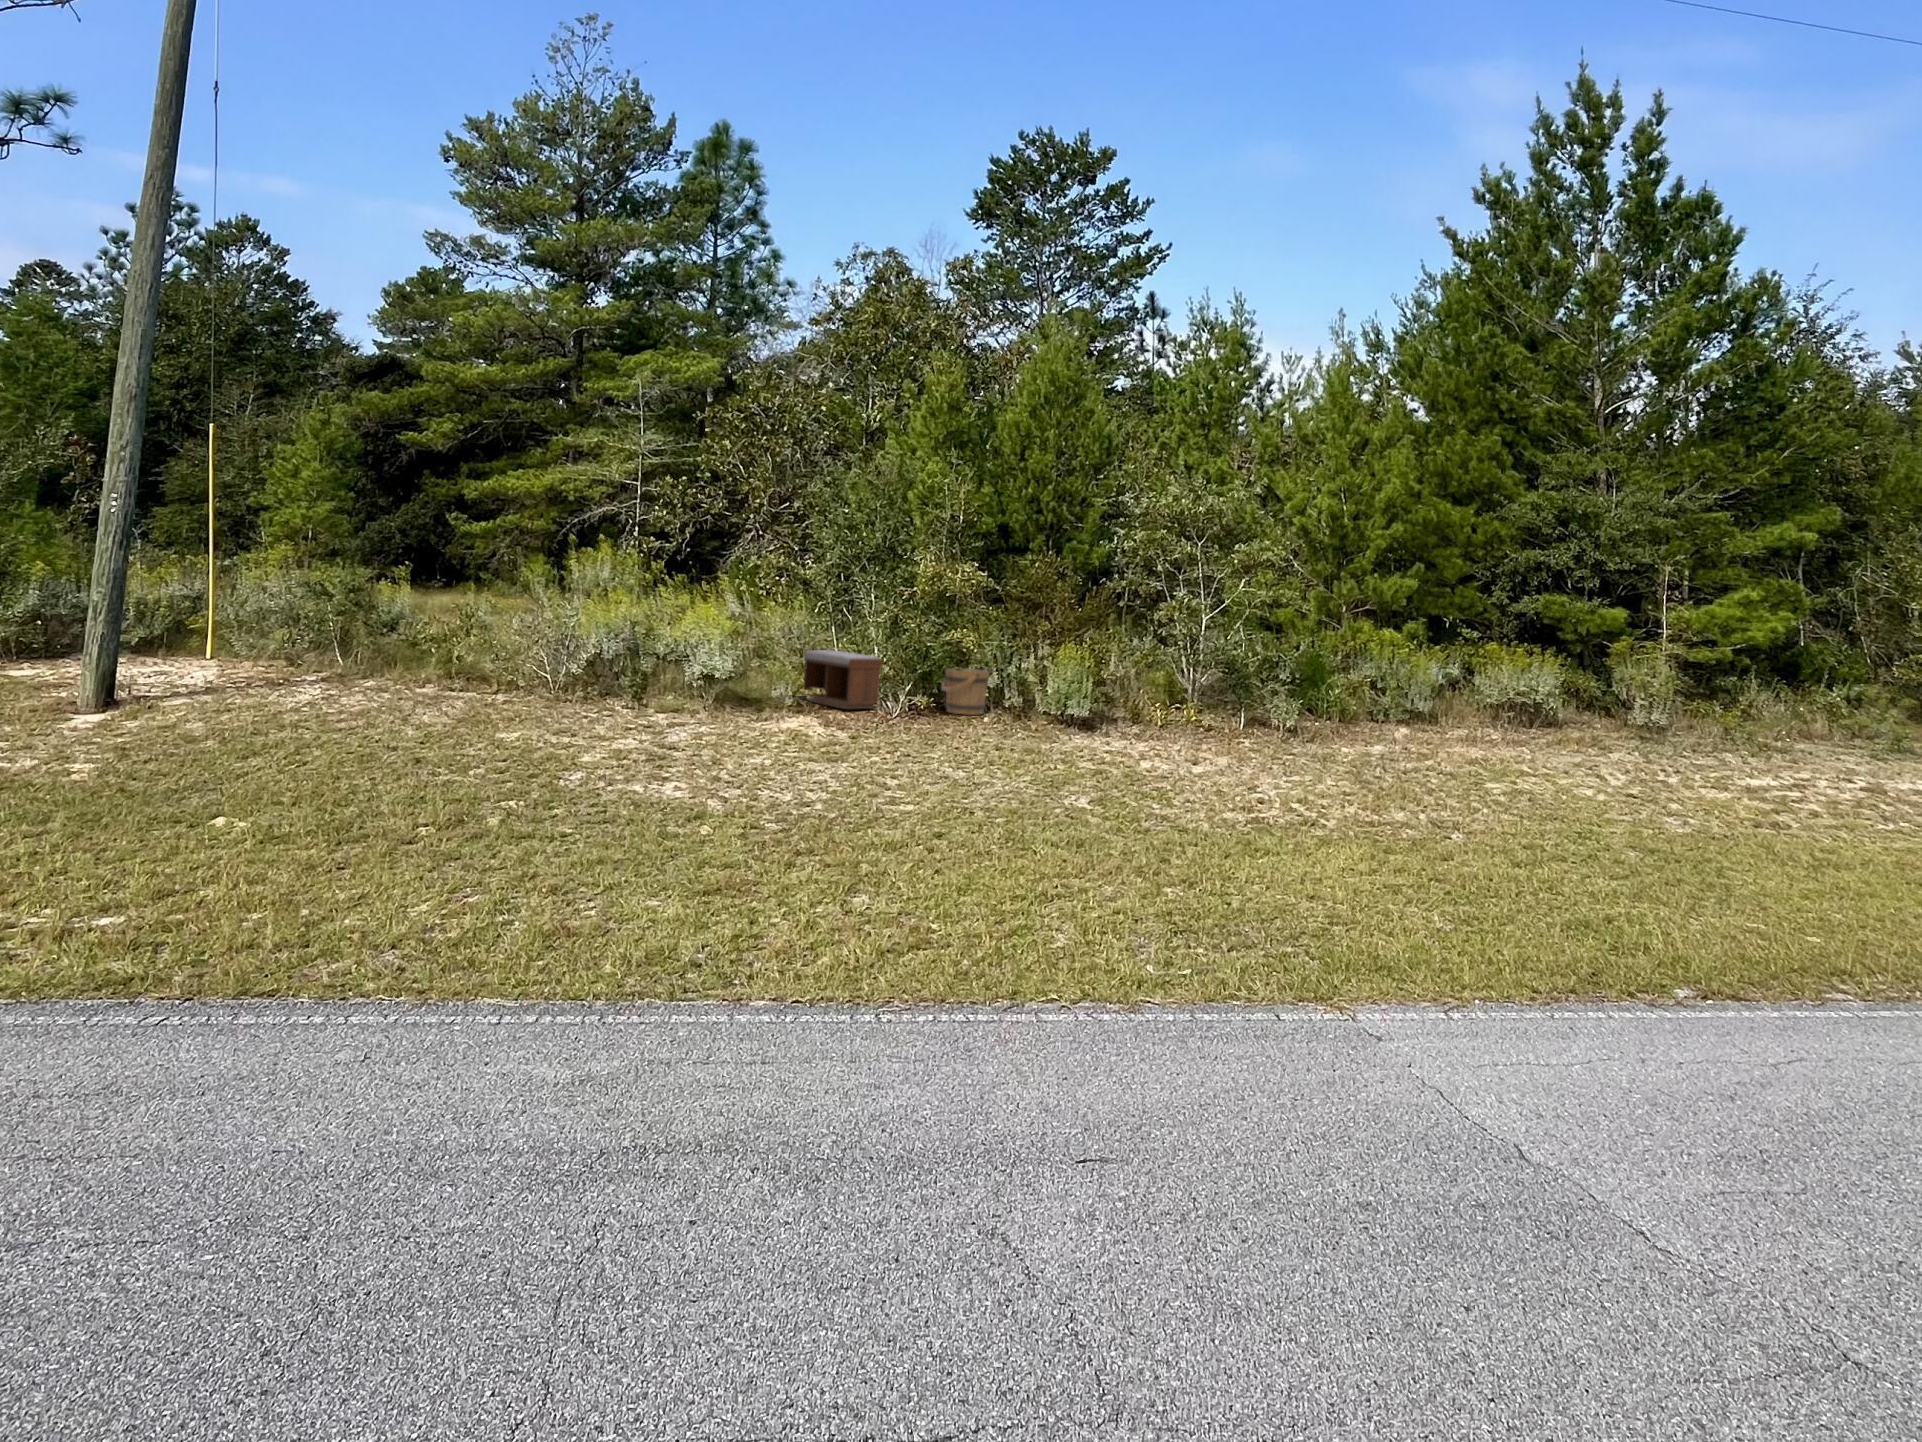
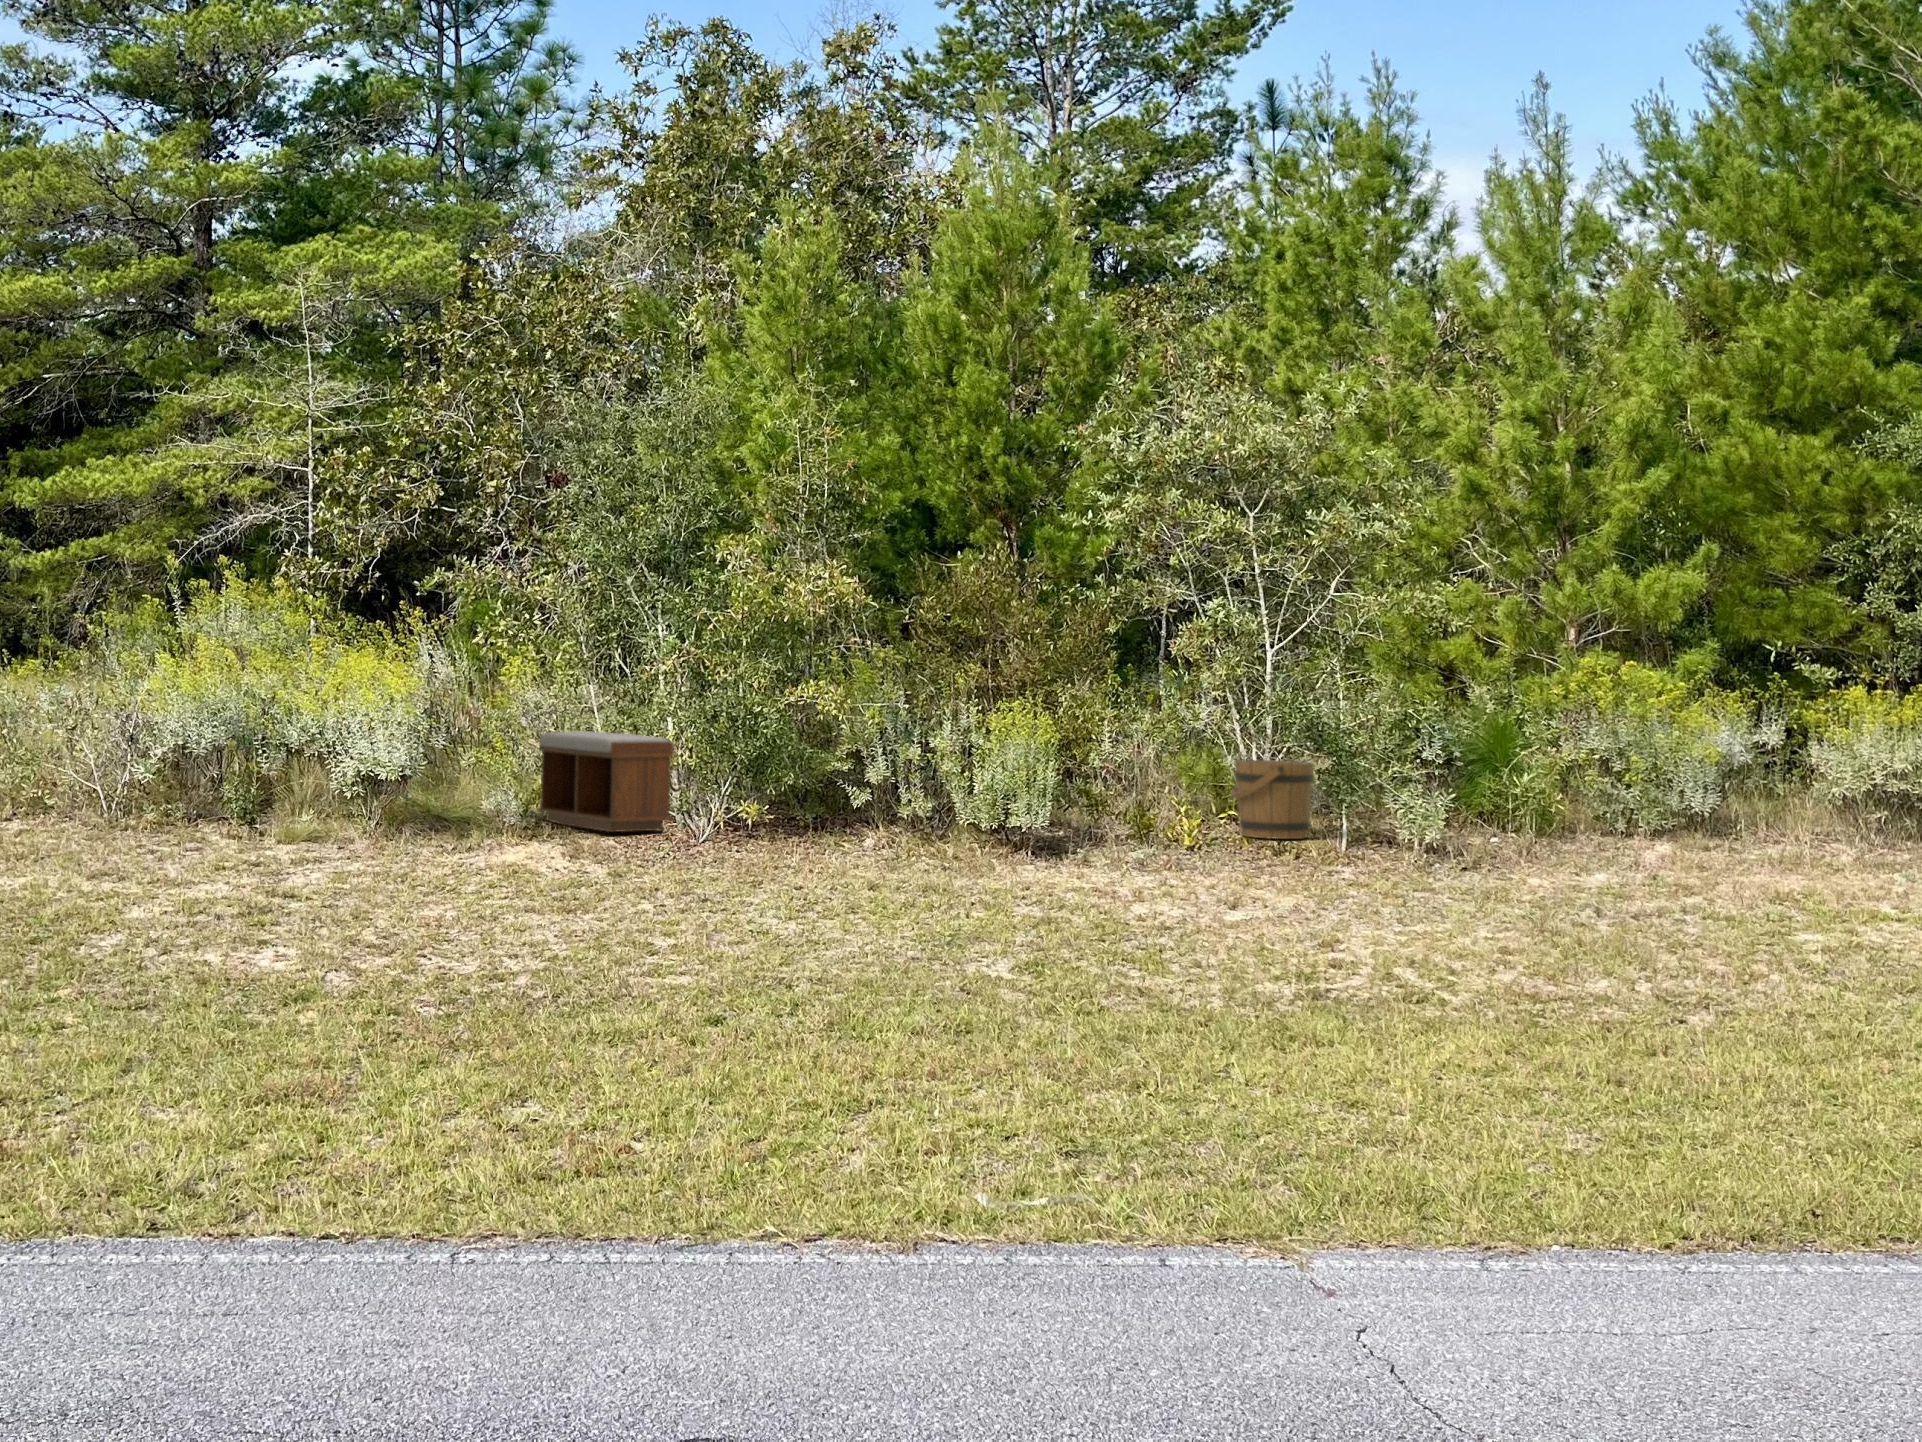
bucket: present [942,669,989,715] -> present [1231,760,1314,839]

